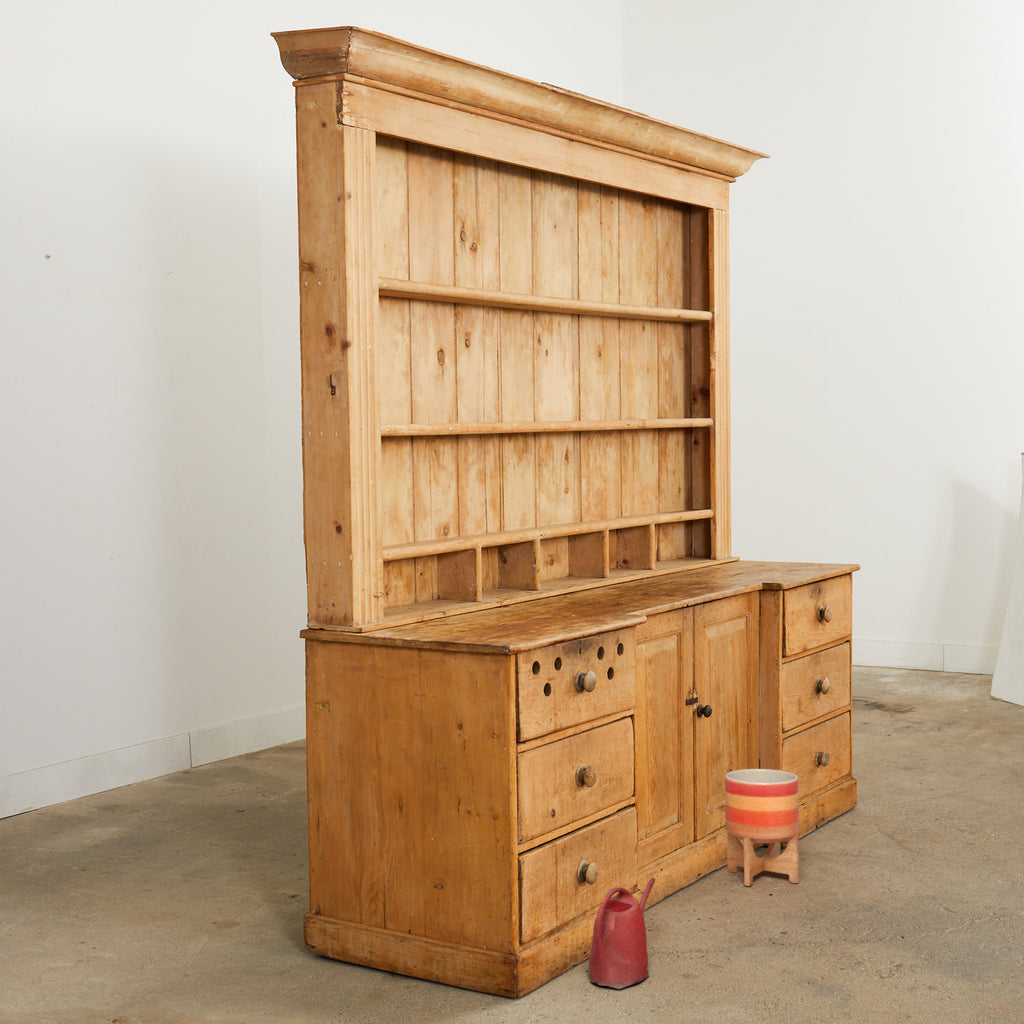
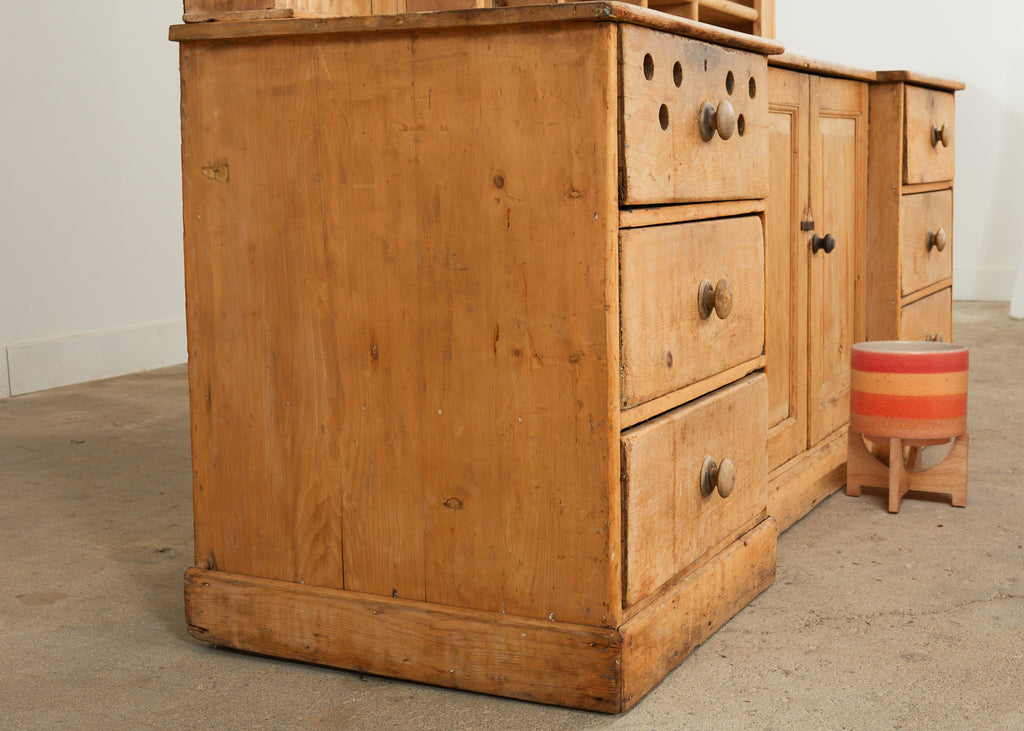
watering can: present [589,877,655,989] -> none [732,487,843,684]

